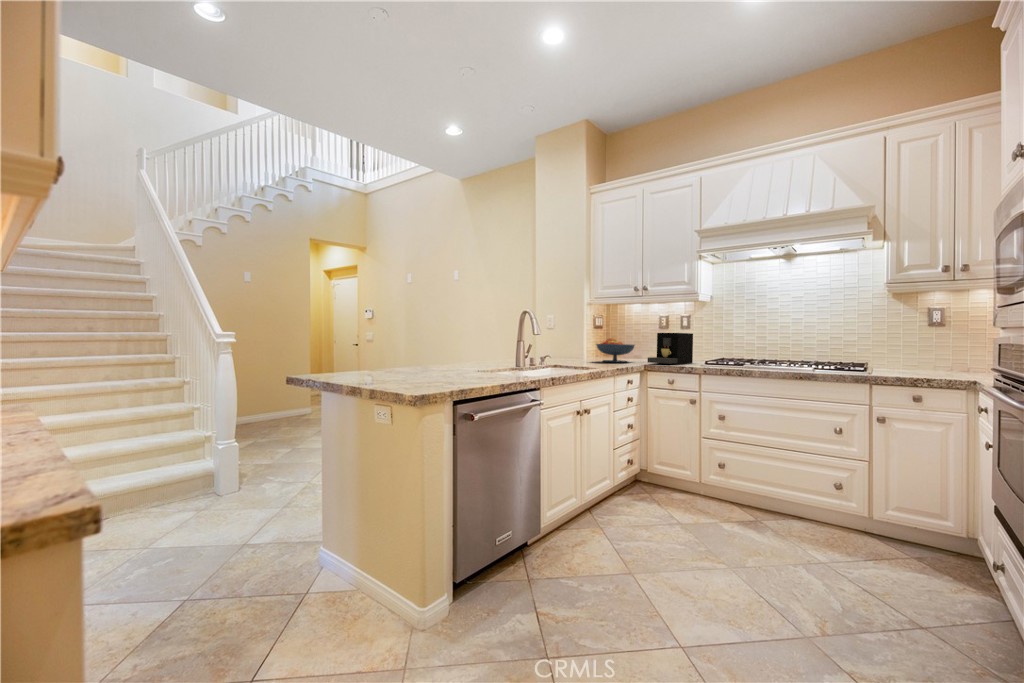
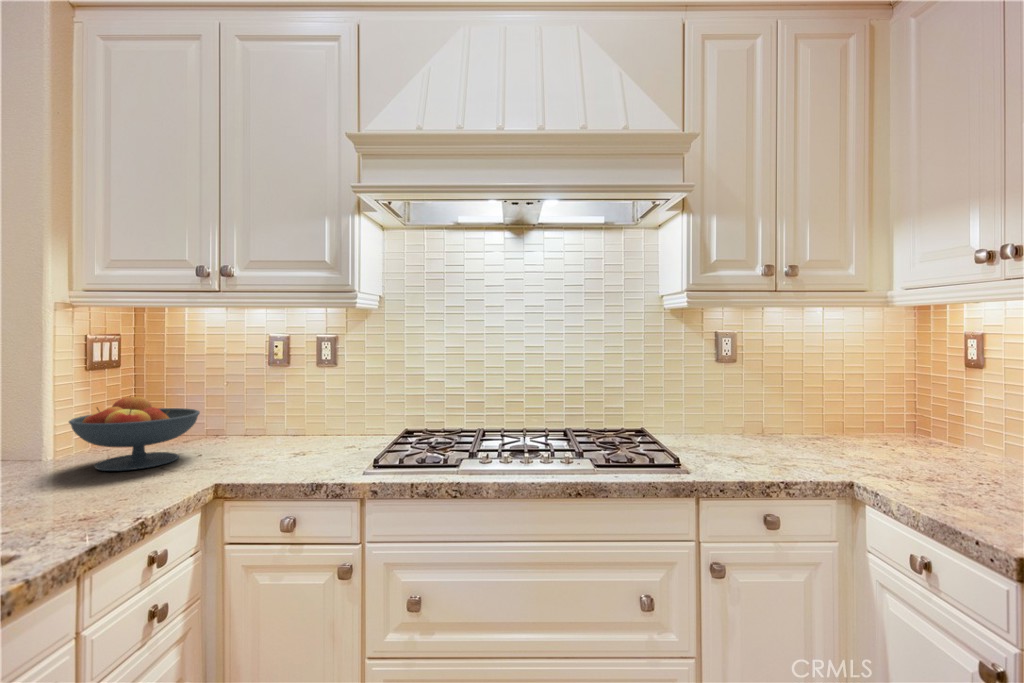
coffee maker: present [648,333,693,364] -> none [222,379,344,472]

